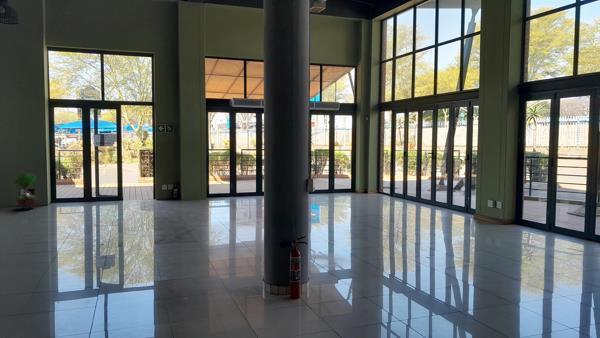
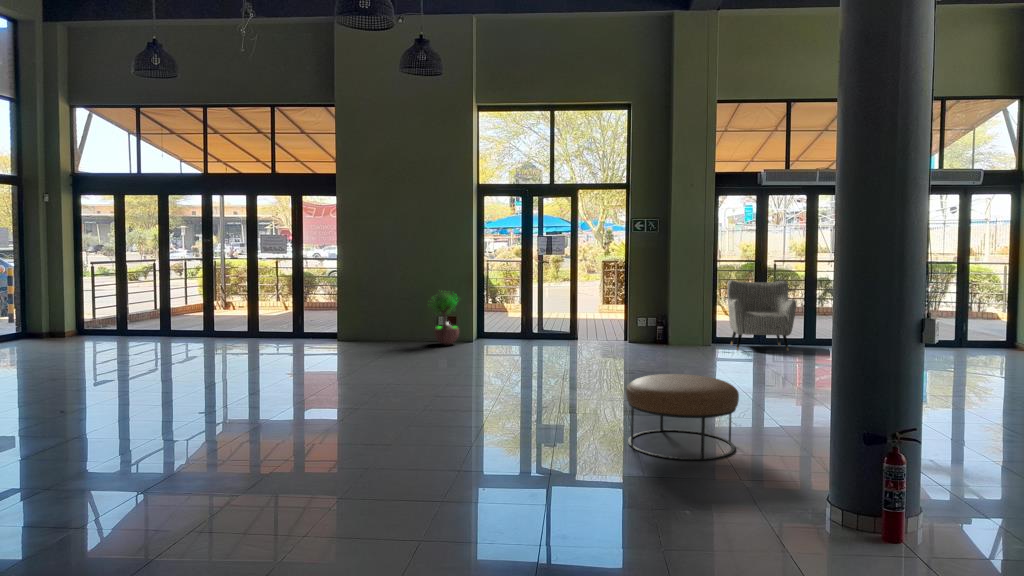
armchair: none [215,161,252,201] -> present [727,280,796,351]
ottoman: none [153,220,216,268] -> present [626,374,739,460]

